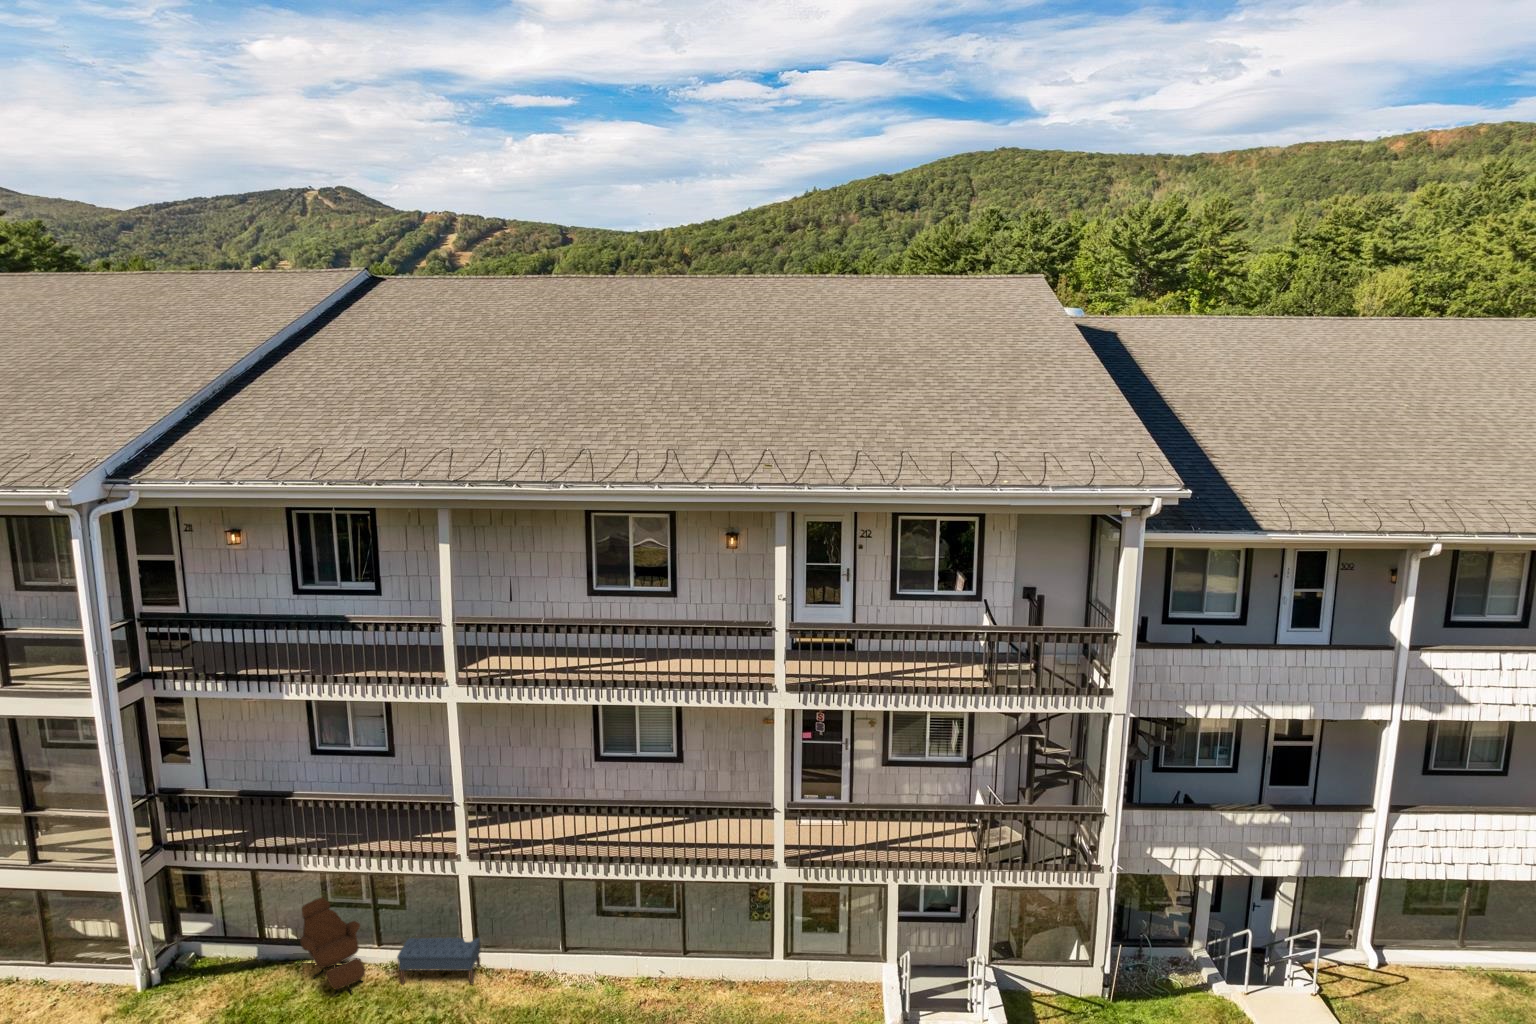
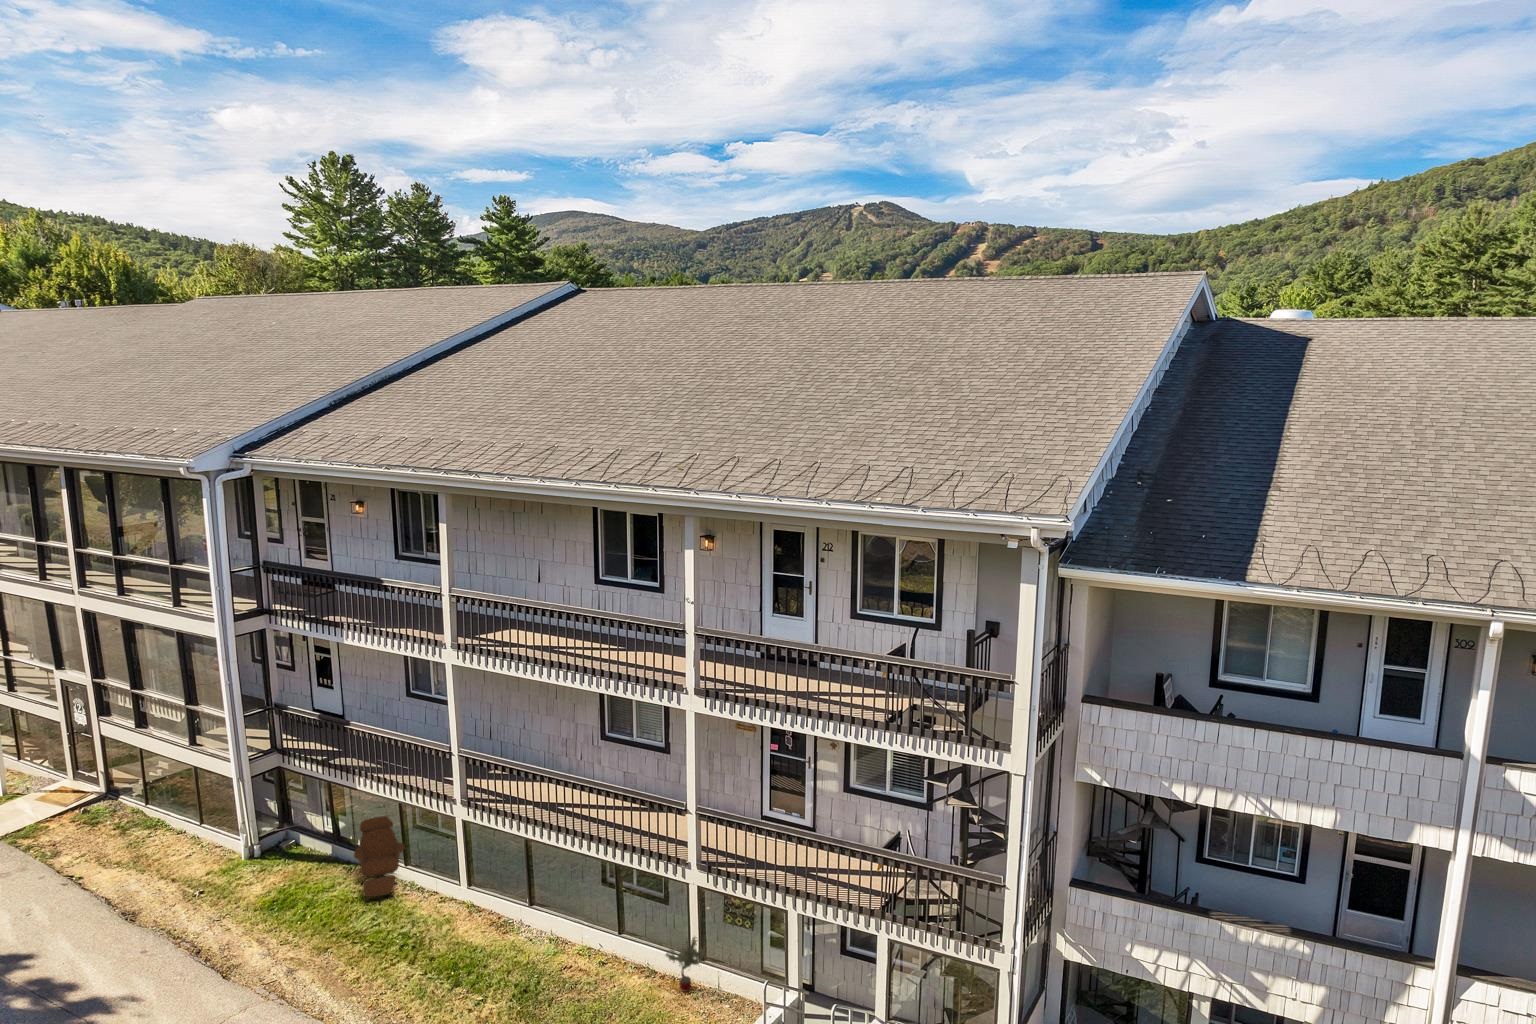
potted tree: none [714,935,761,993] -> present [666,937,705,992]
bench: present [397,937,481,984] -> none [416,868,487,921]

